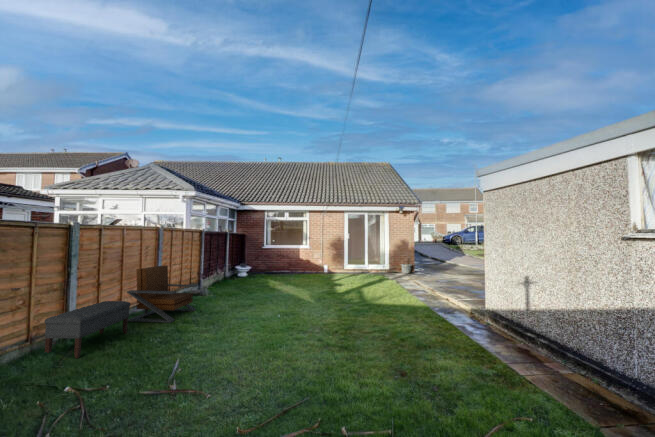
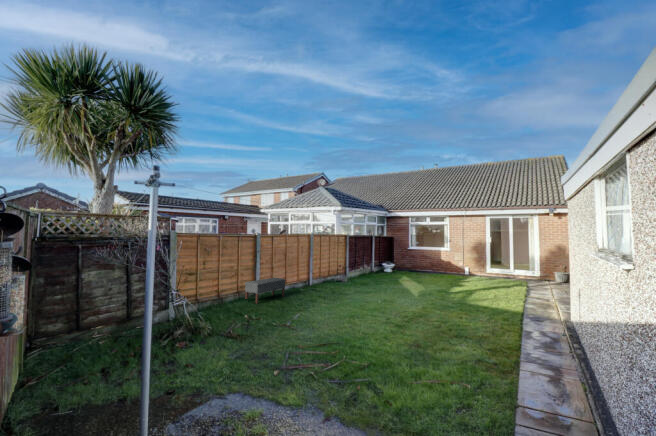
lounge chair: present [127,266,197,323] -> none [288,260,330,295]

